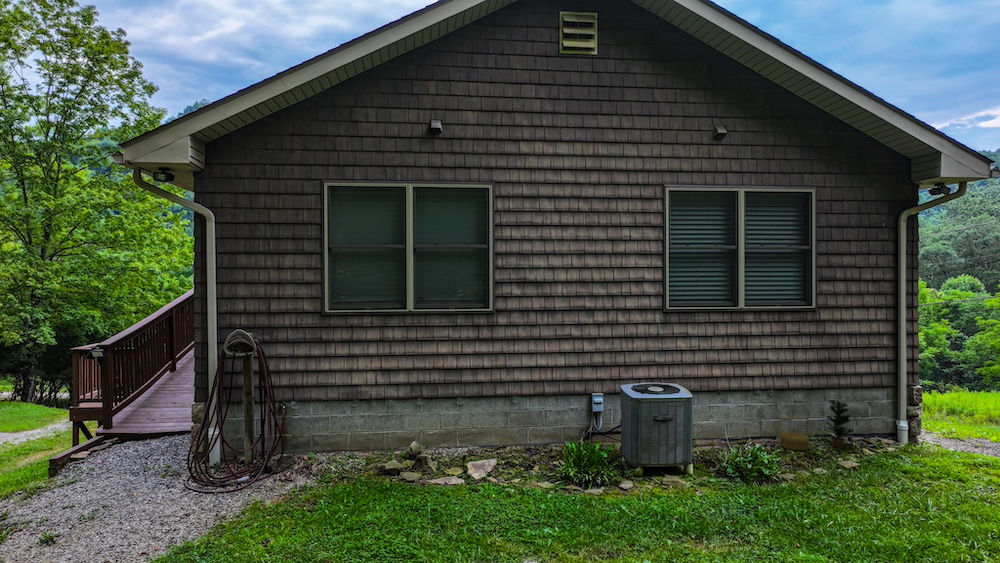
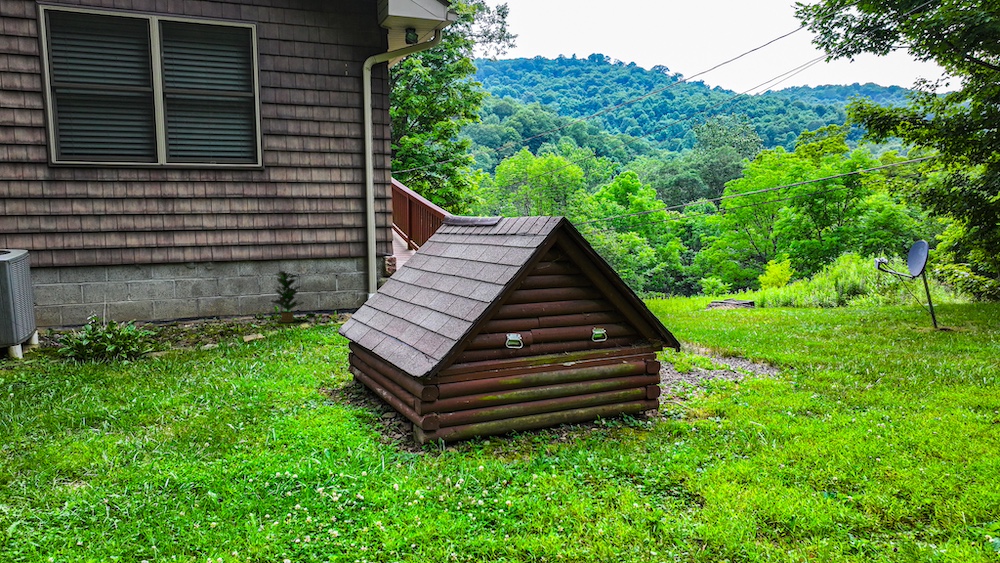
woven basket: present [779,416,809,450] -> none [212,290,250,327]

